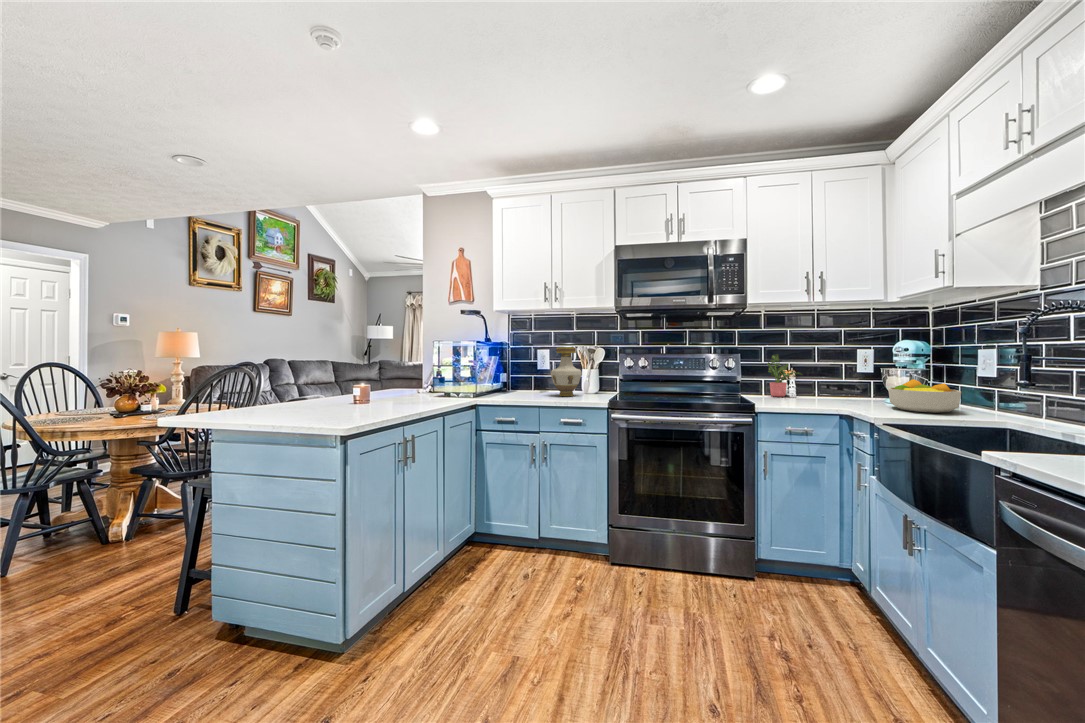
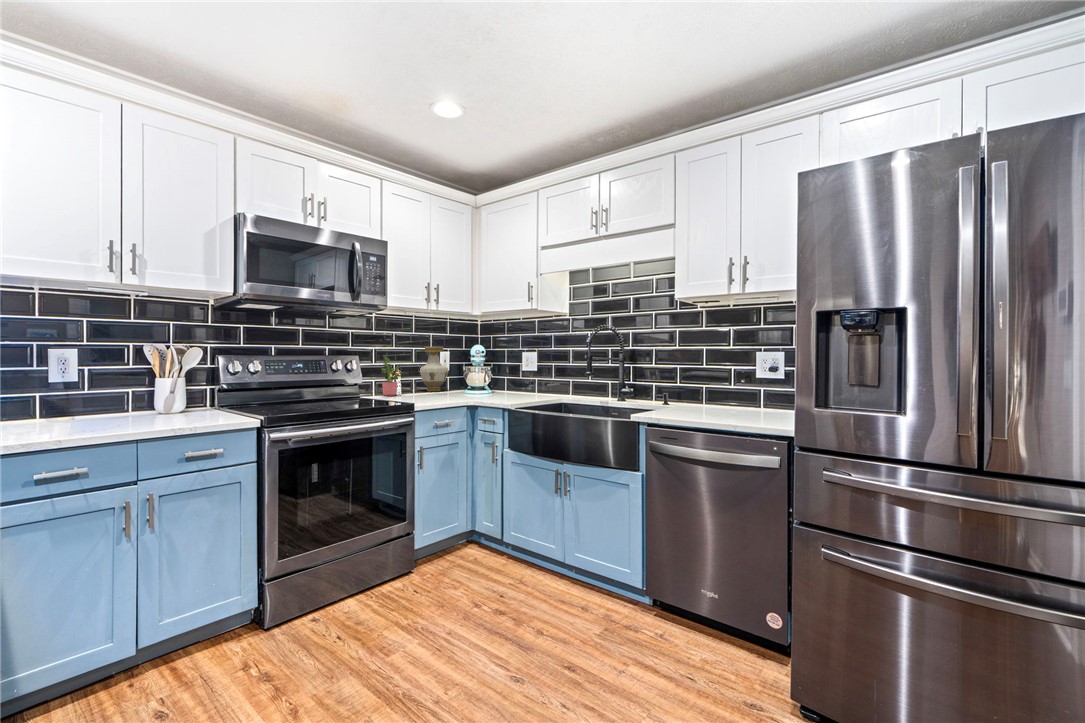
vase: present [551,347,582,396] -> present [419,347,449,391]
fruit bowl: present [888,379,961,413] -> none [484,374,533,398]

